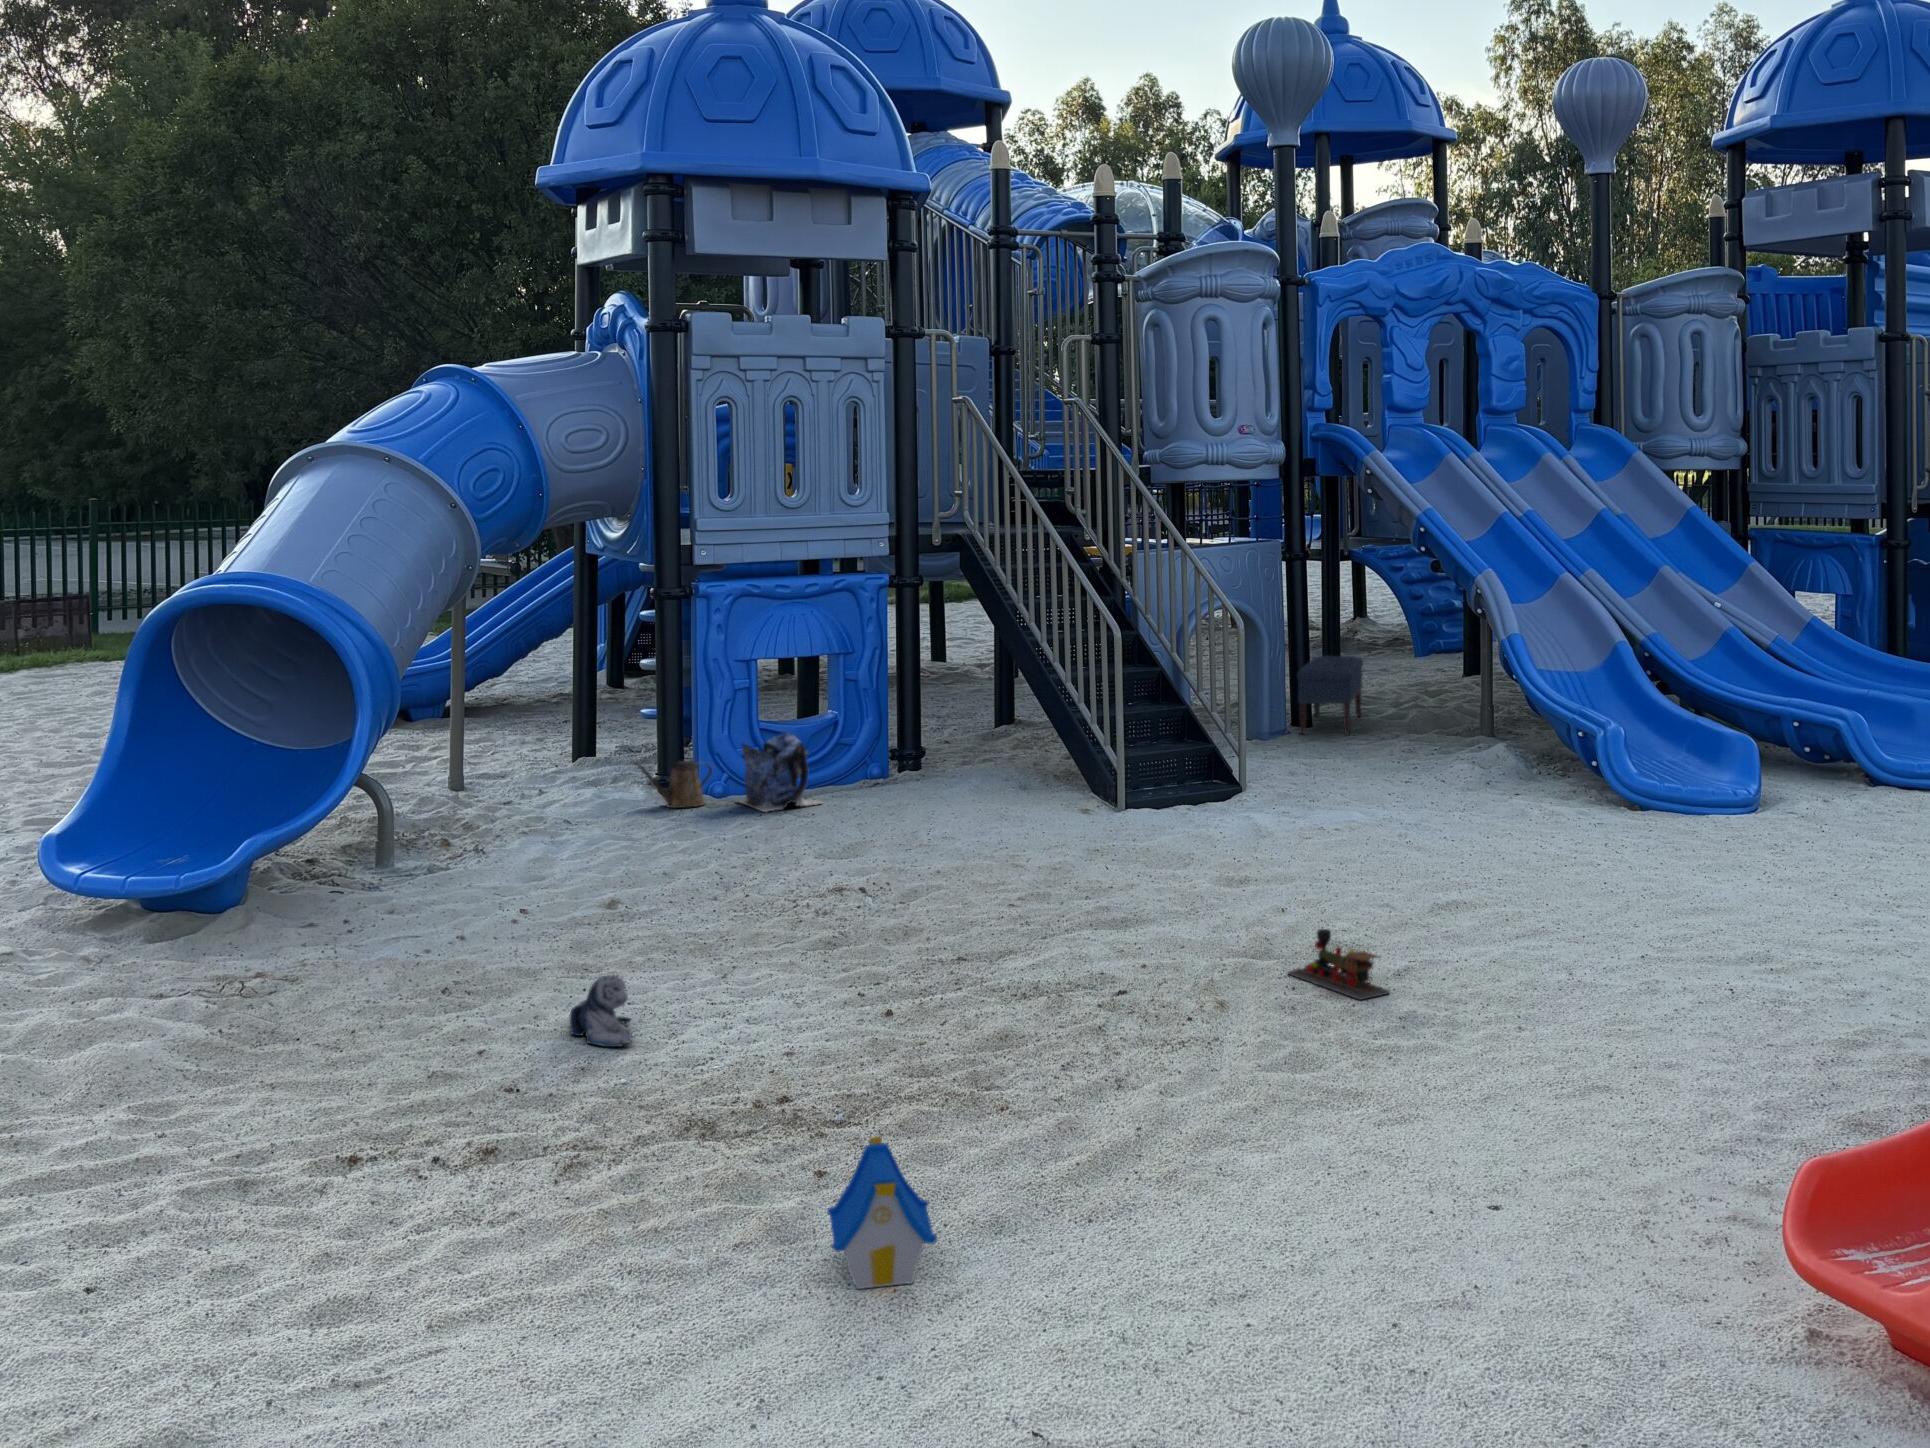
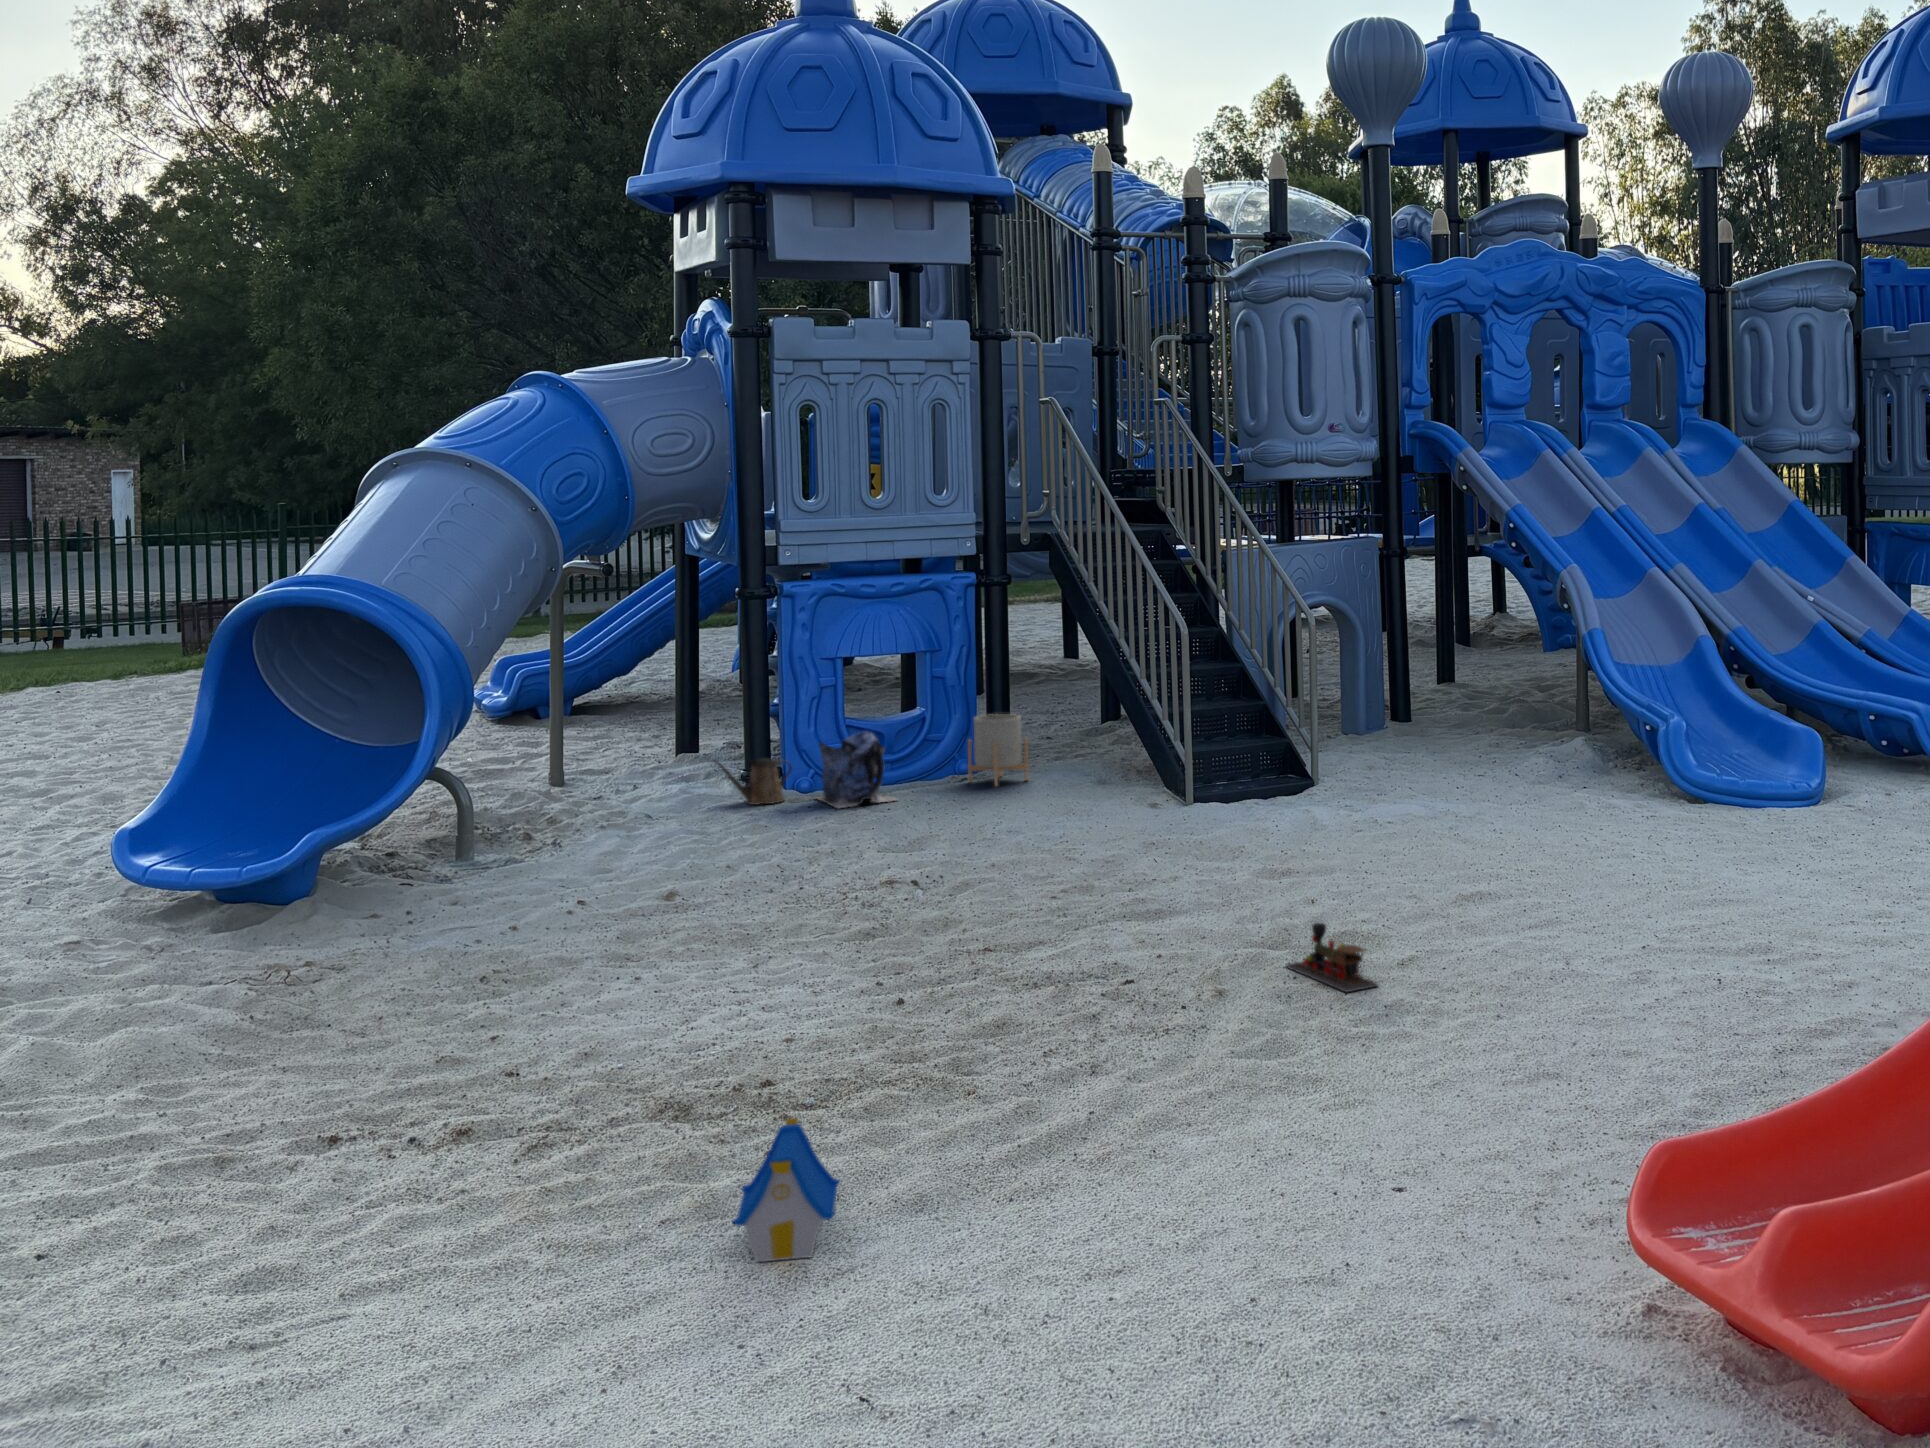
bench: present [1297,656,1363,735] -> none [1390,653,1464,732]
planter: none [888,716,949,790] -> present [968,714,1029,786]
plush toy: present [569,976,632,1047] -> none [574,965,636,1035]

